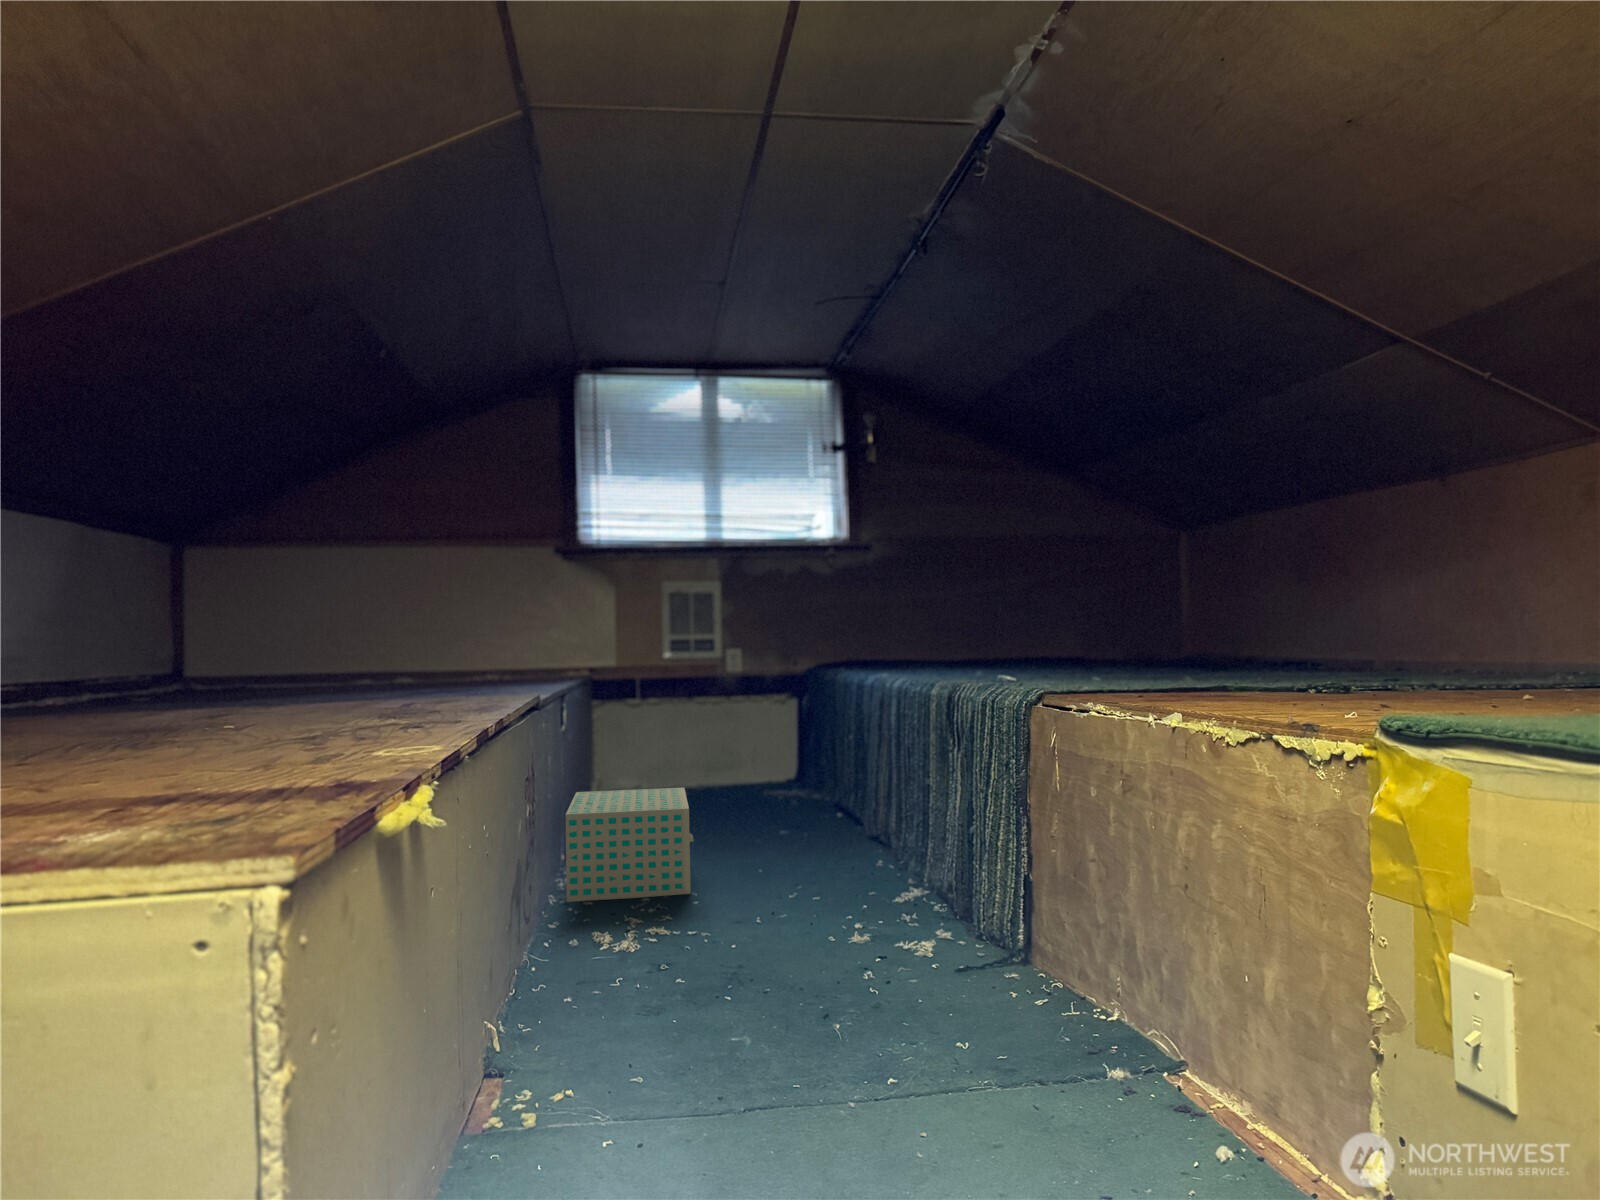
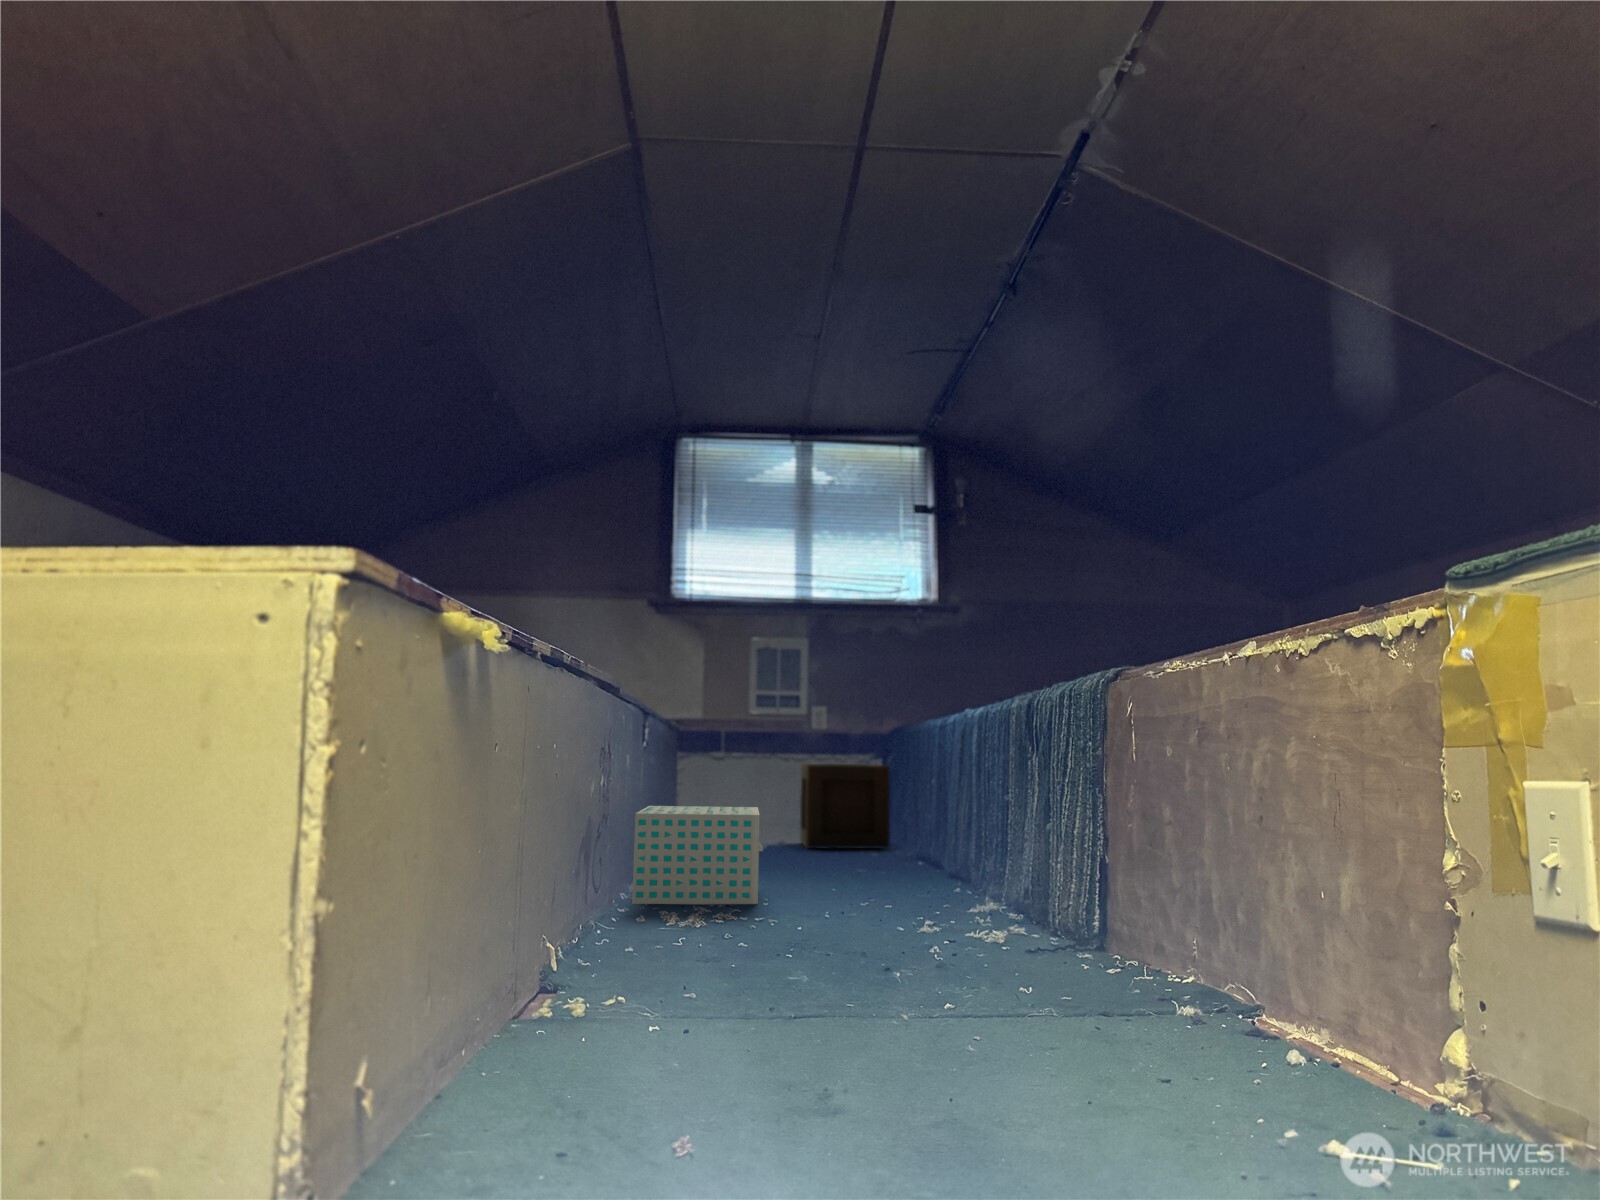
wooden crate: none [718,700,806,789] -> present [800,763,890,849]

